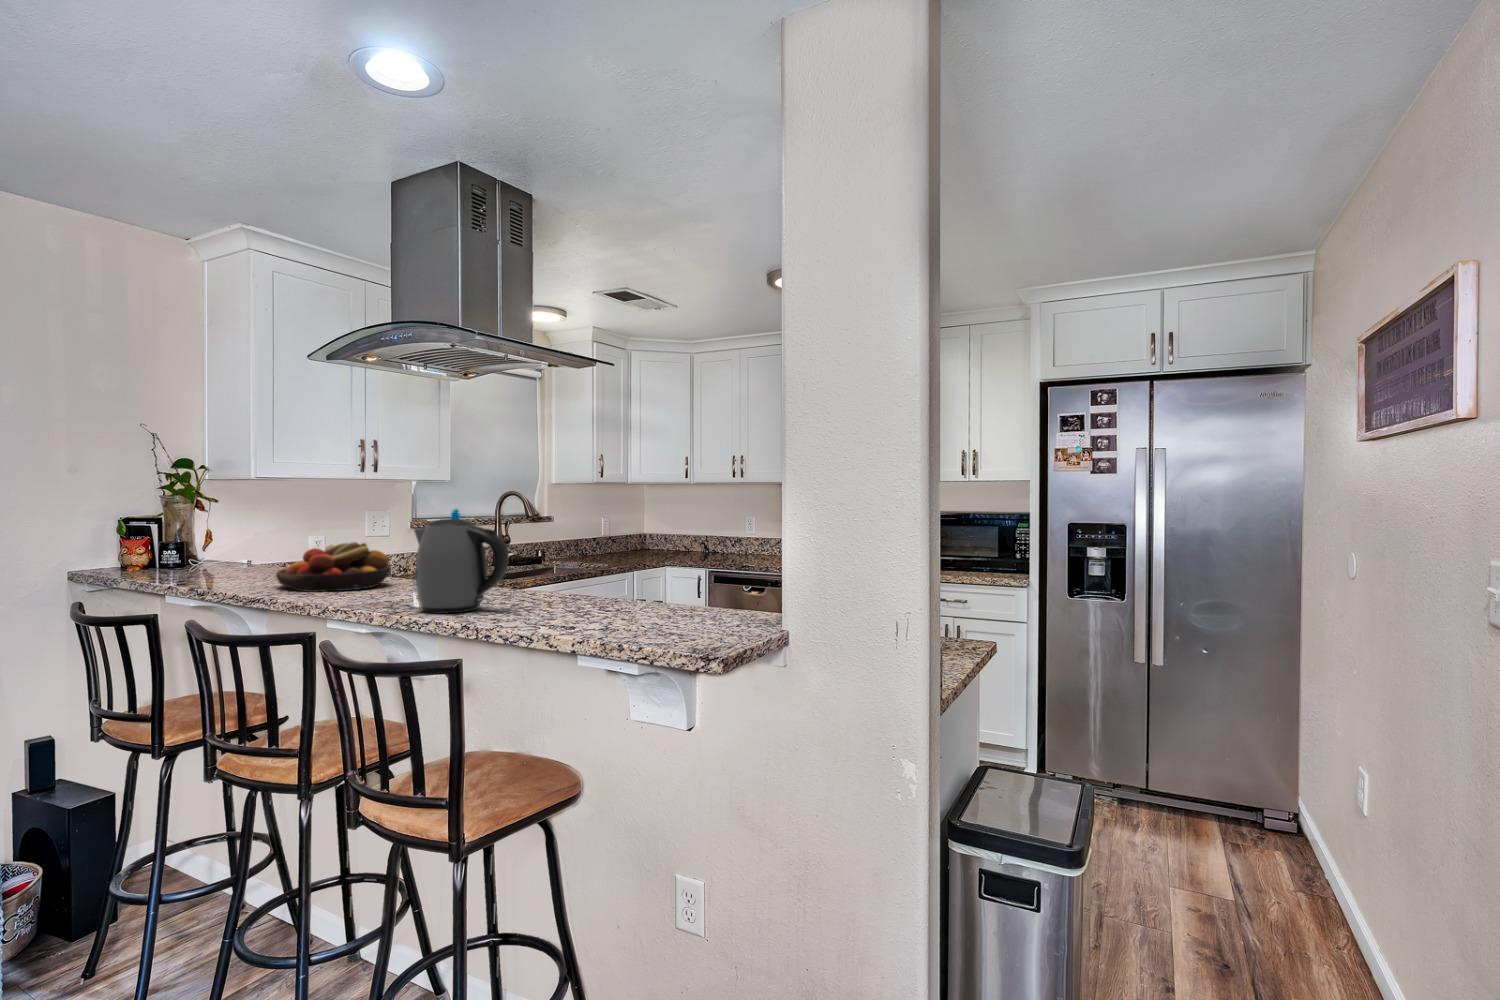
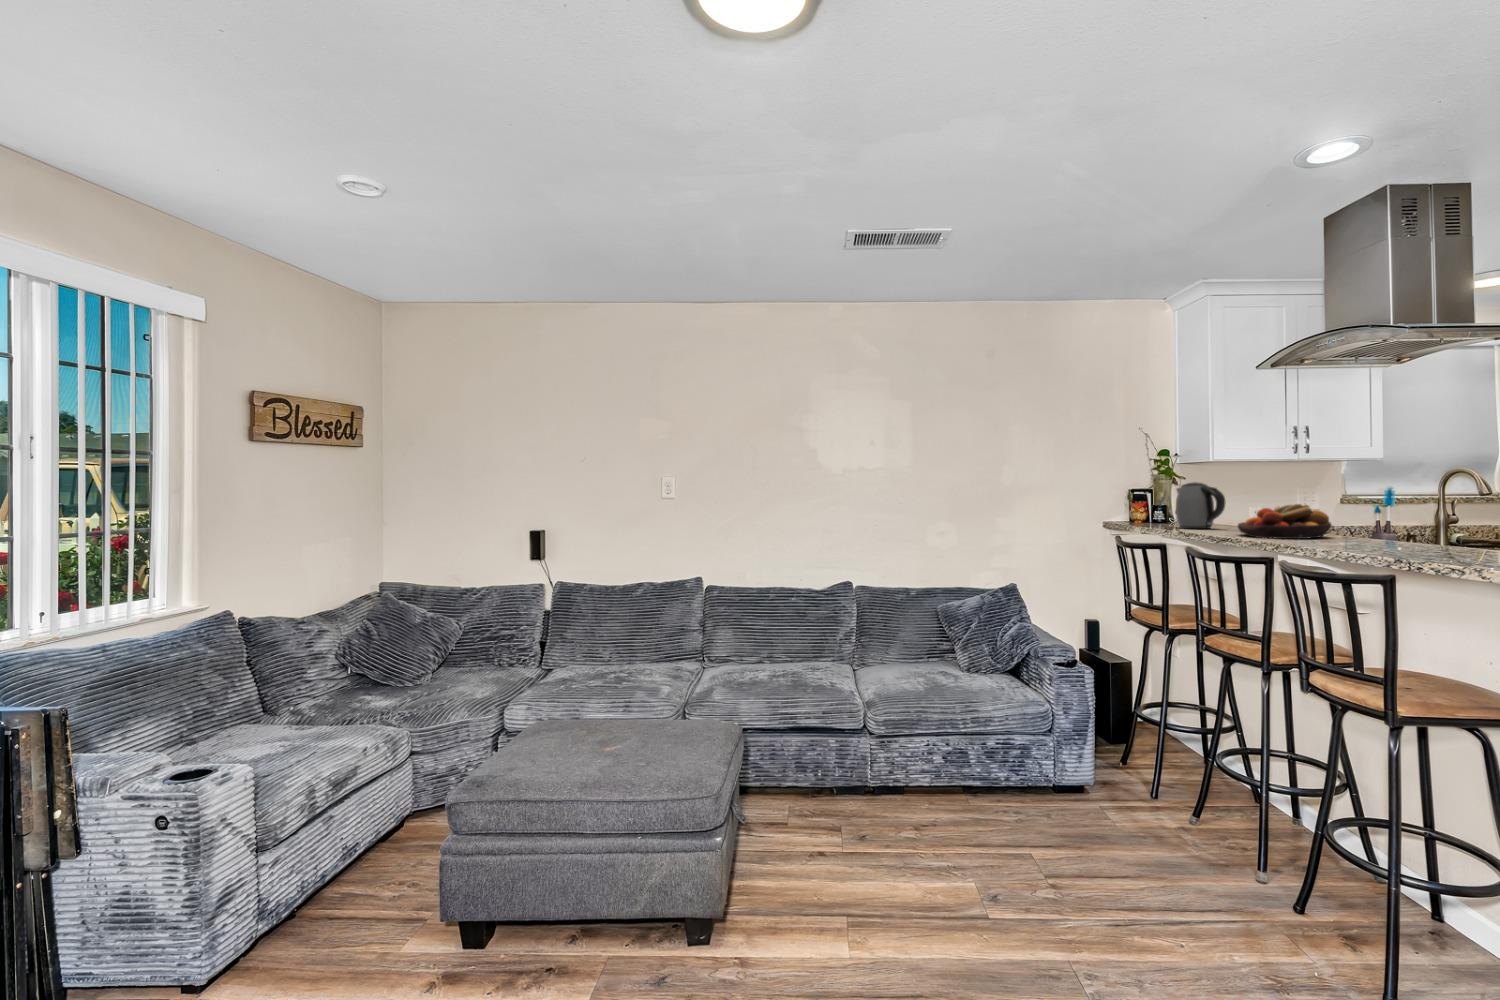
kettle: present [414,518,509,613] -> present [1176,482,1225,529]

